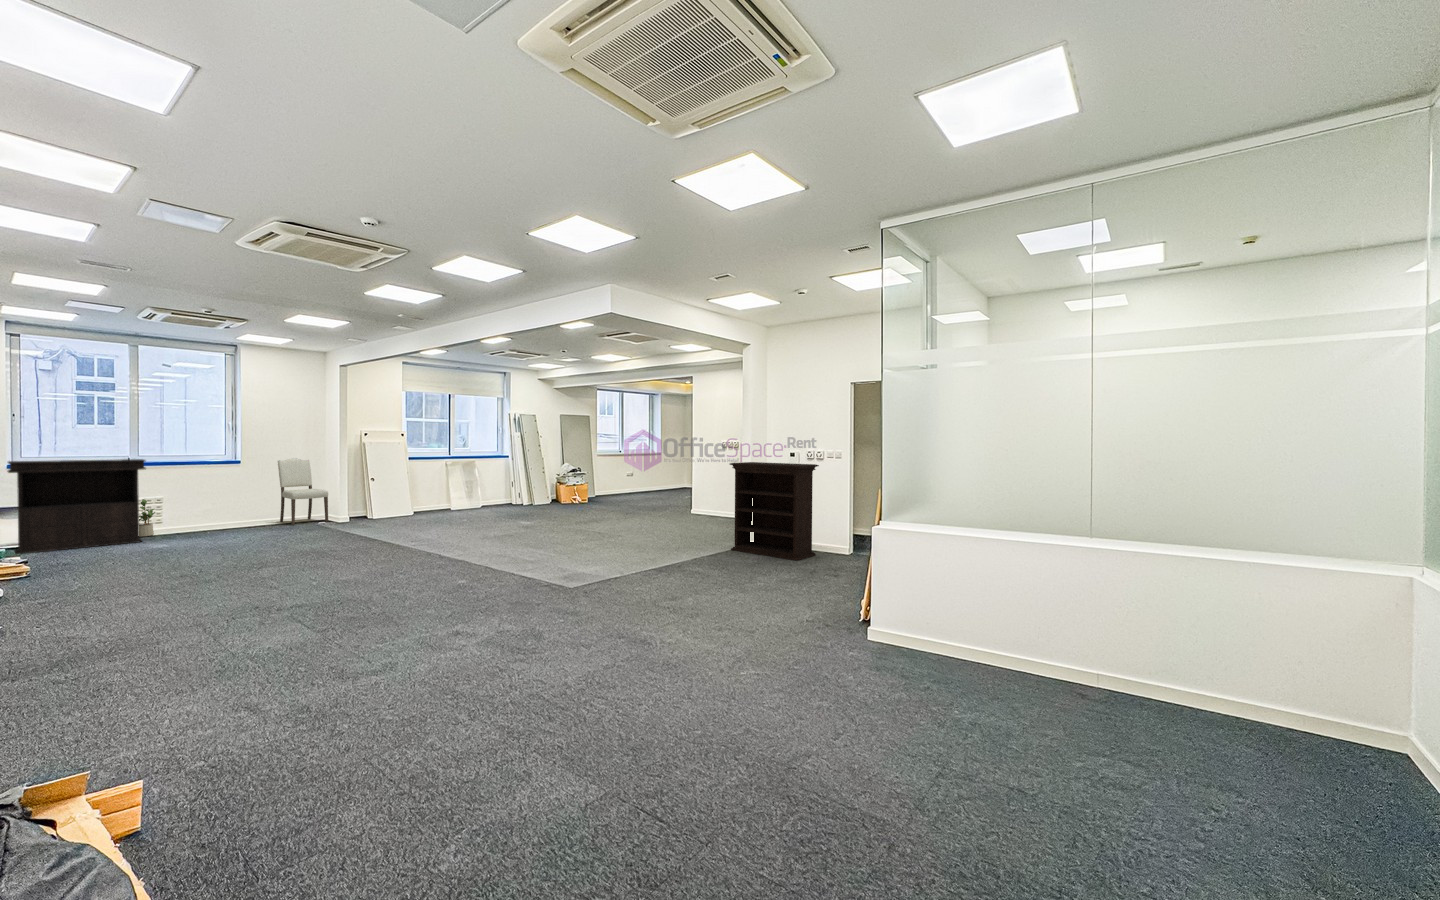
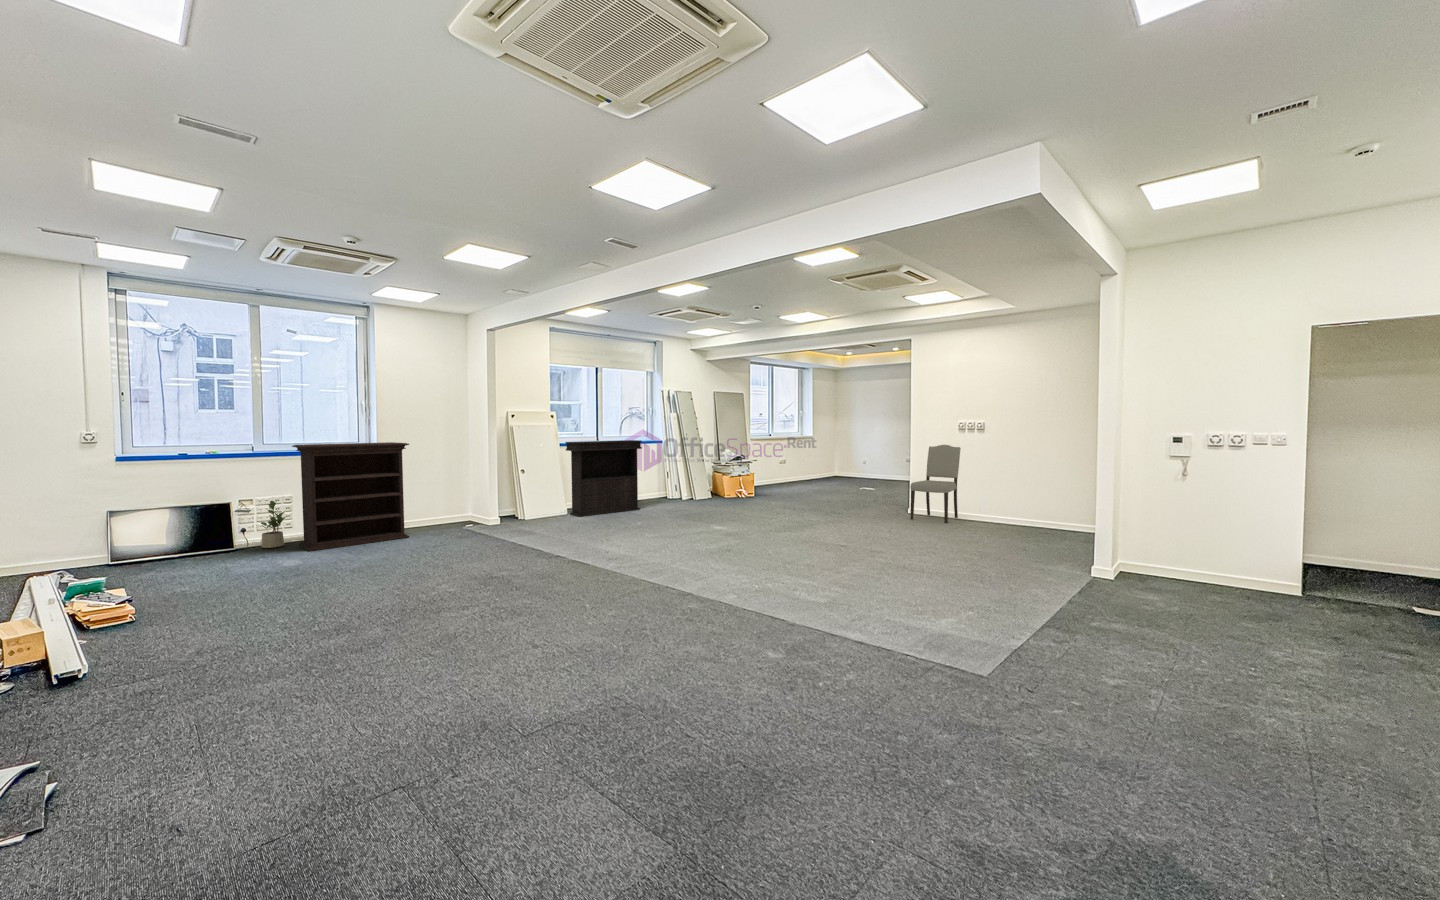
chair: present [278,458,328,525] -> present [910,445,961,523]
console table: present [8,459,145,554] -> present [565,440,642,517]
bookshelf: present [730,462,819,561] -> present [292,442,409,551]

